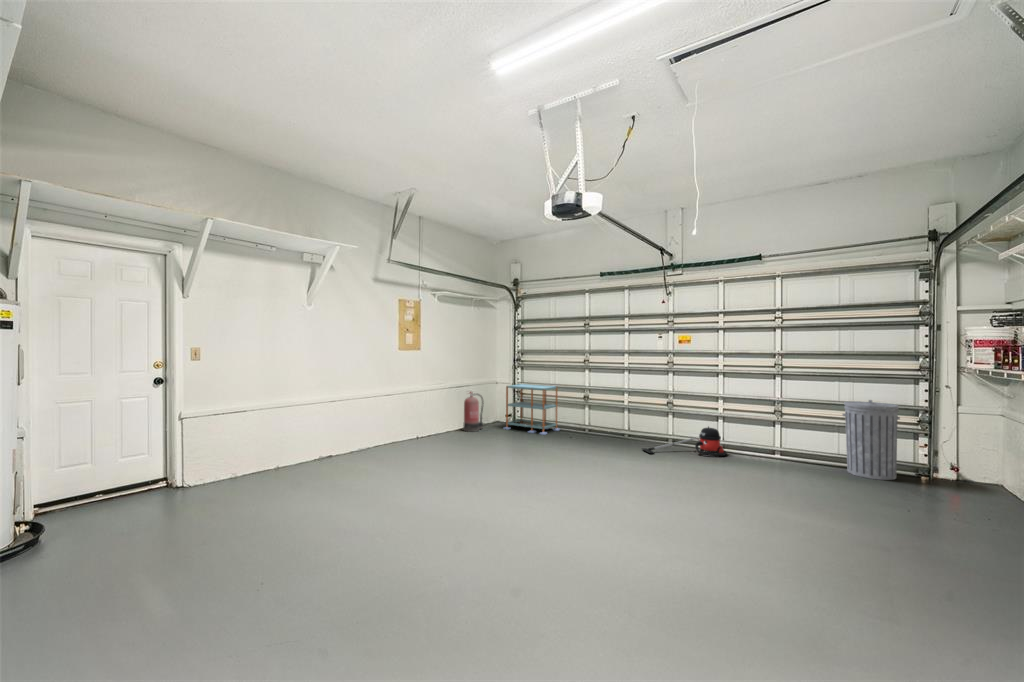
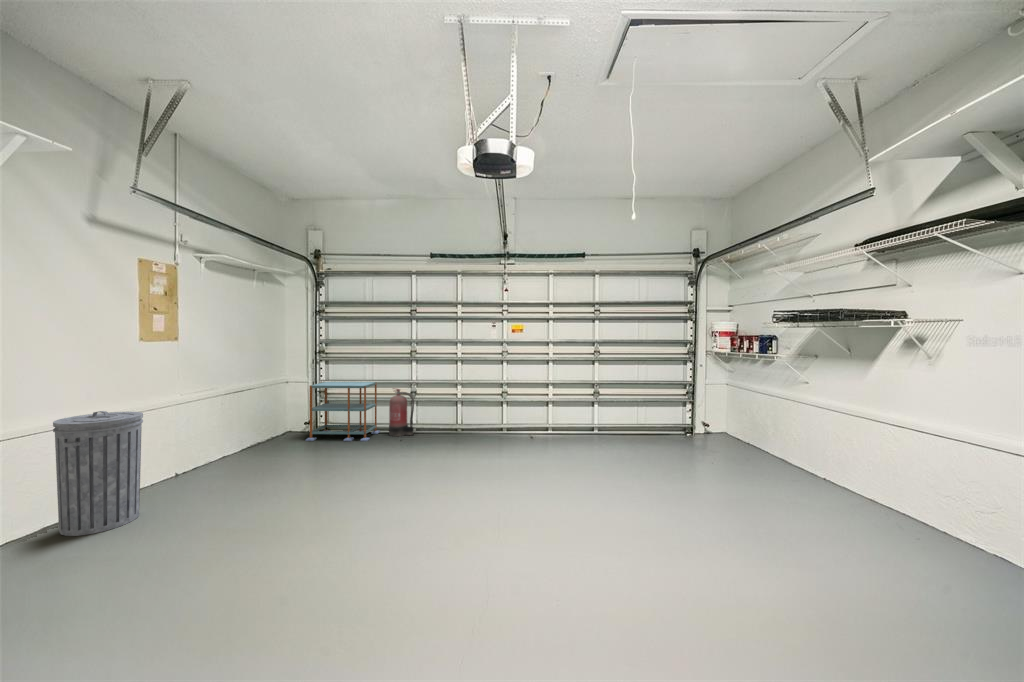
fire extinguisher: present [463,392,484,432] -> present [389,388,414,436]
trash can: present [842,400,900,480] -> present [53,411,143,536]
vacuum cleaner: present [642,427,727,456] -> none [488,411,560,446]

